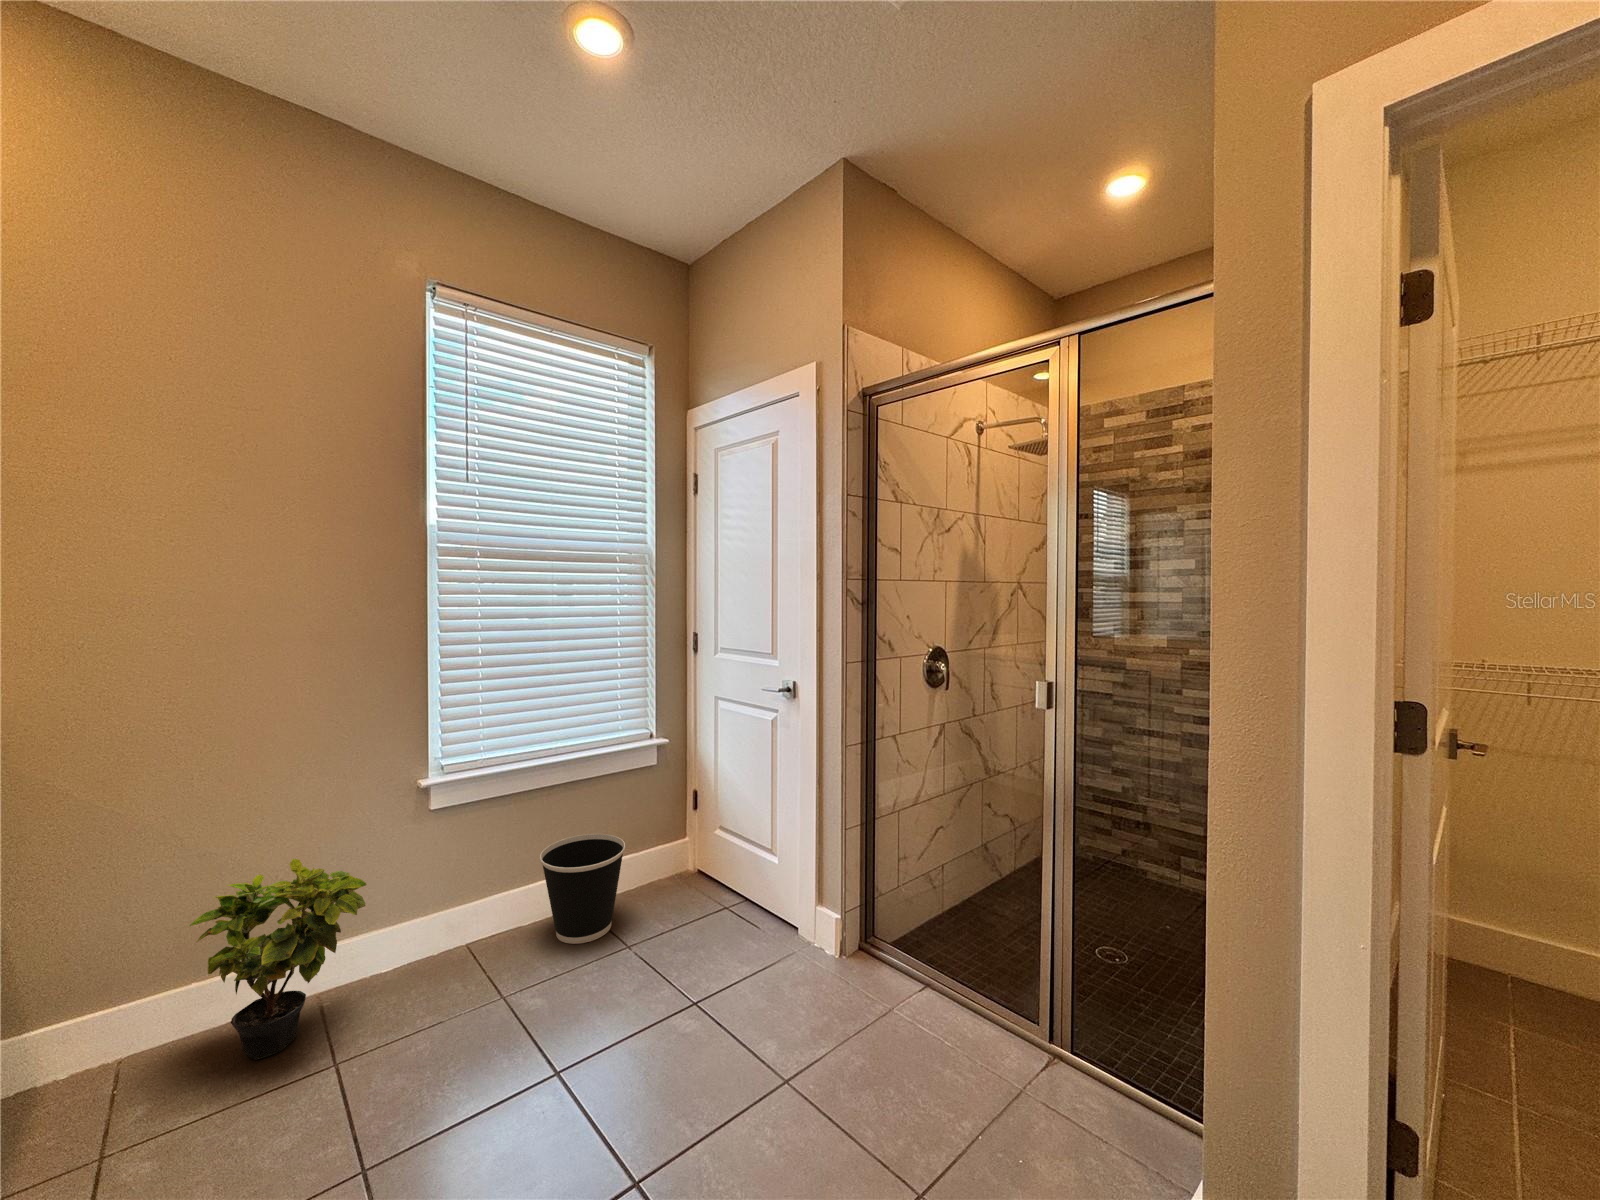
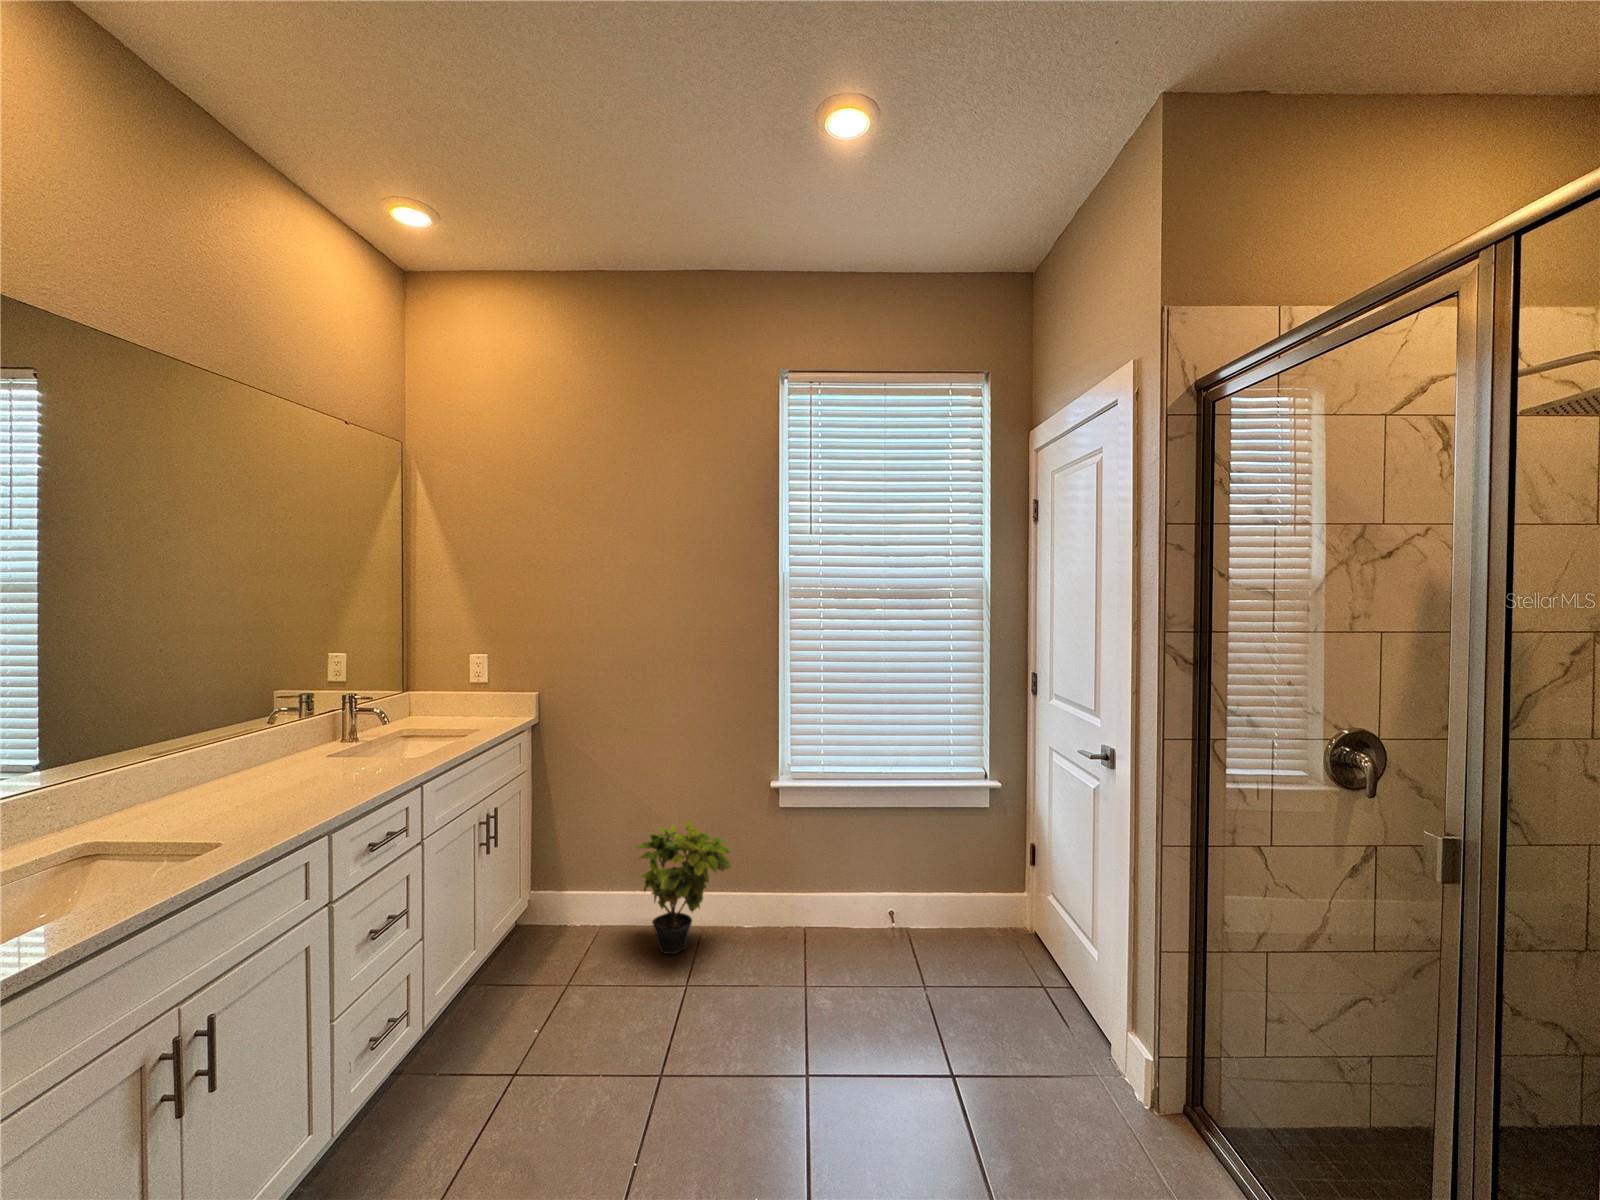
wastebasket: present [540,834,625,944] -> none [860,860,938,965]

